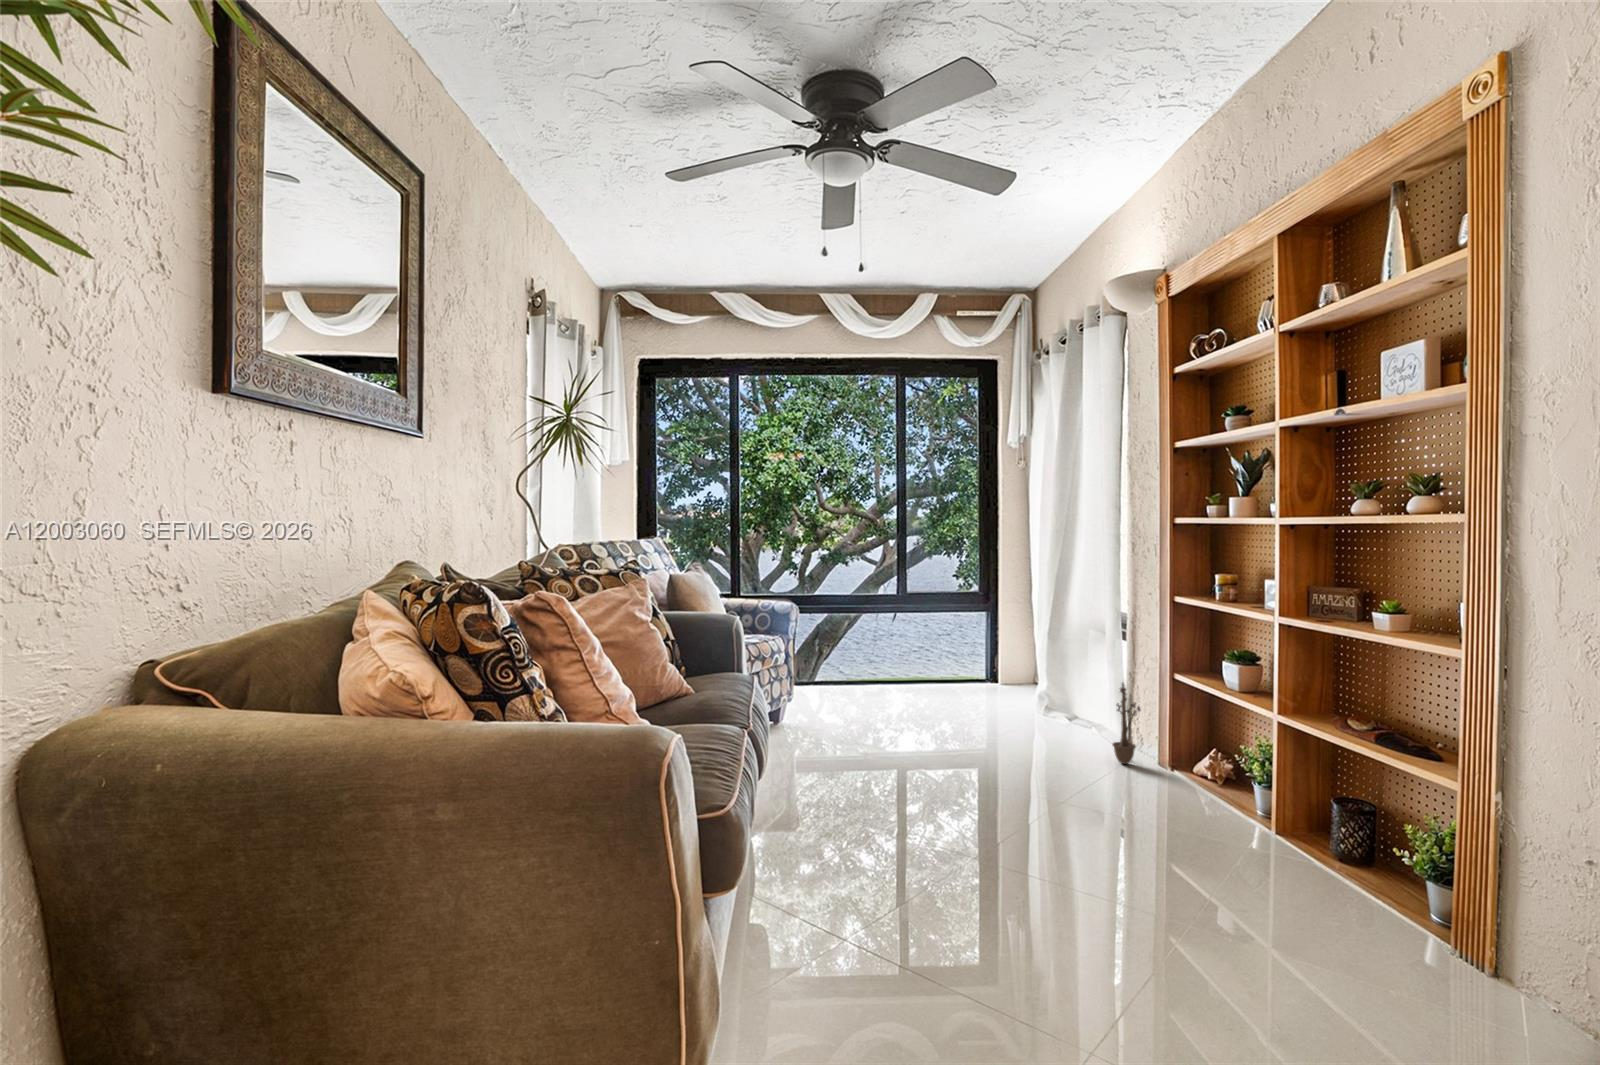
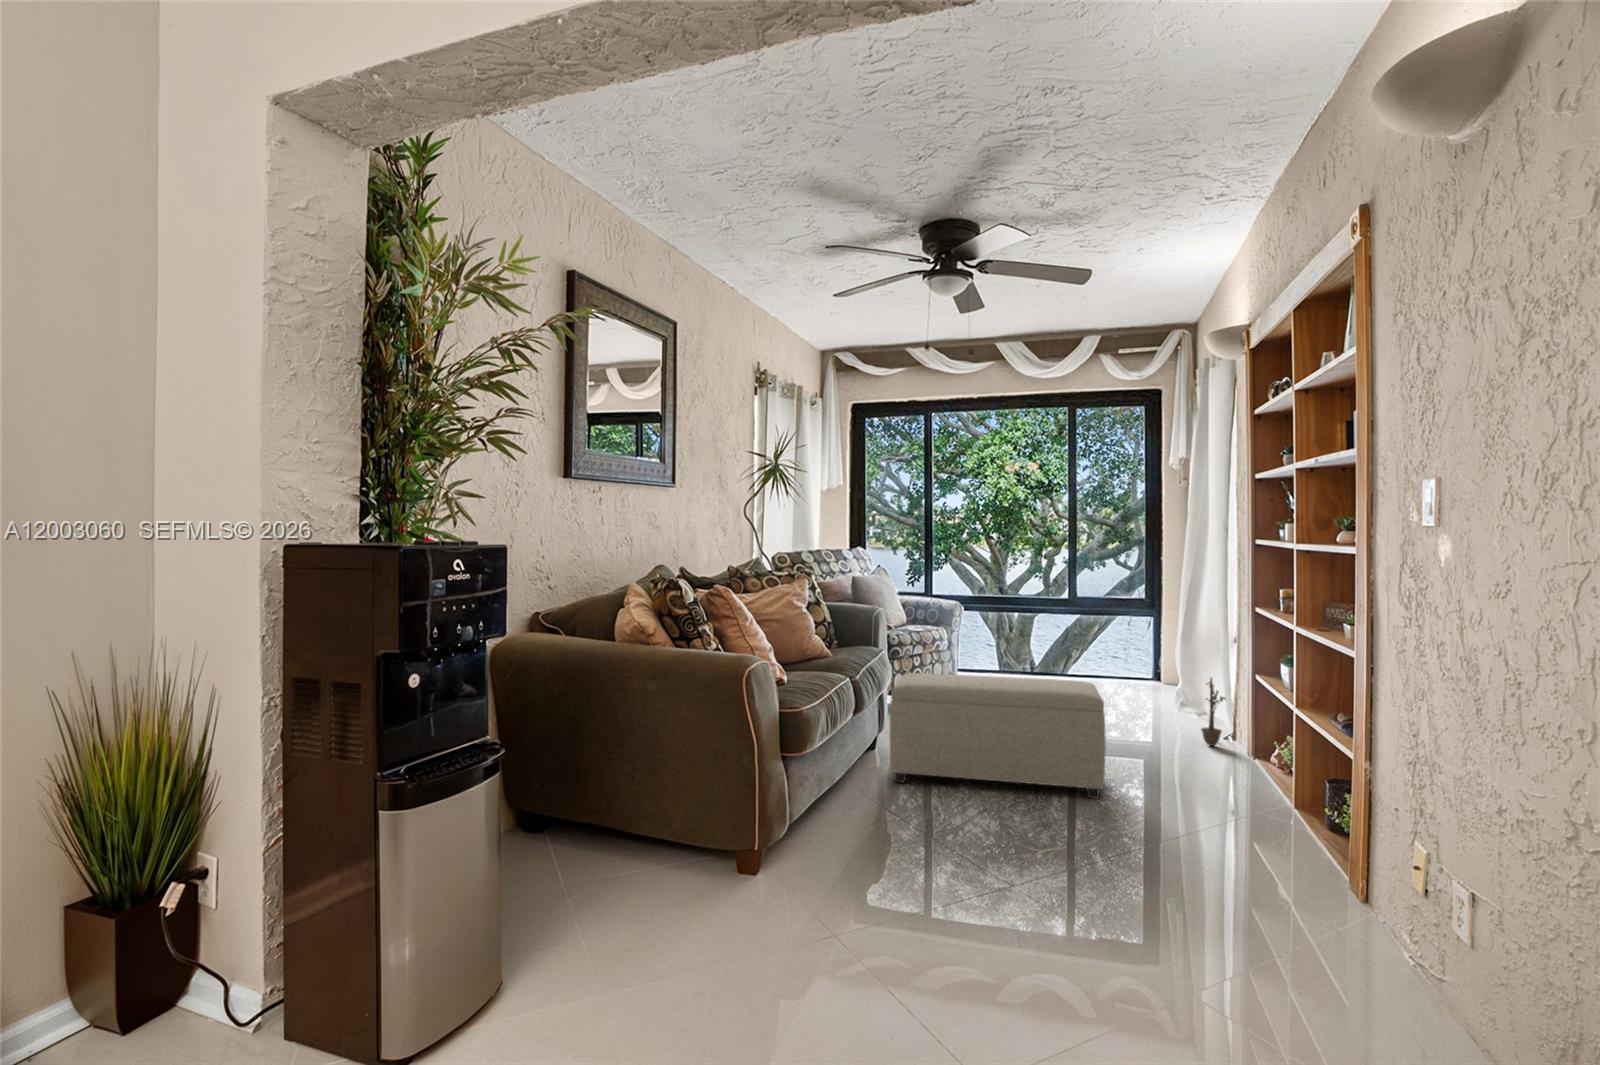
ottoman: none [791,705,1096,881] -> present [890,673,1106,798]

